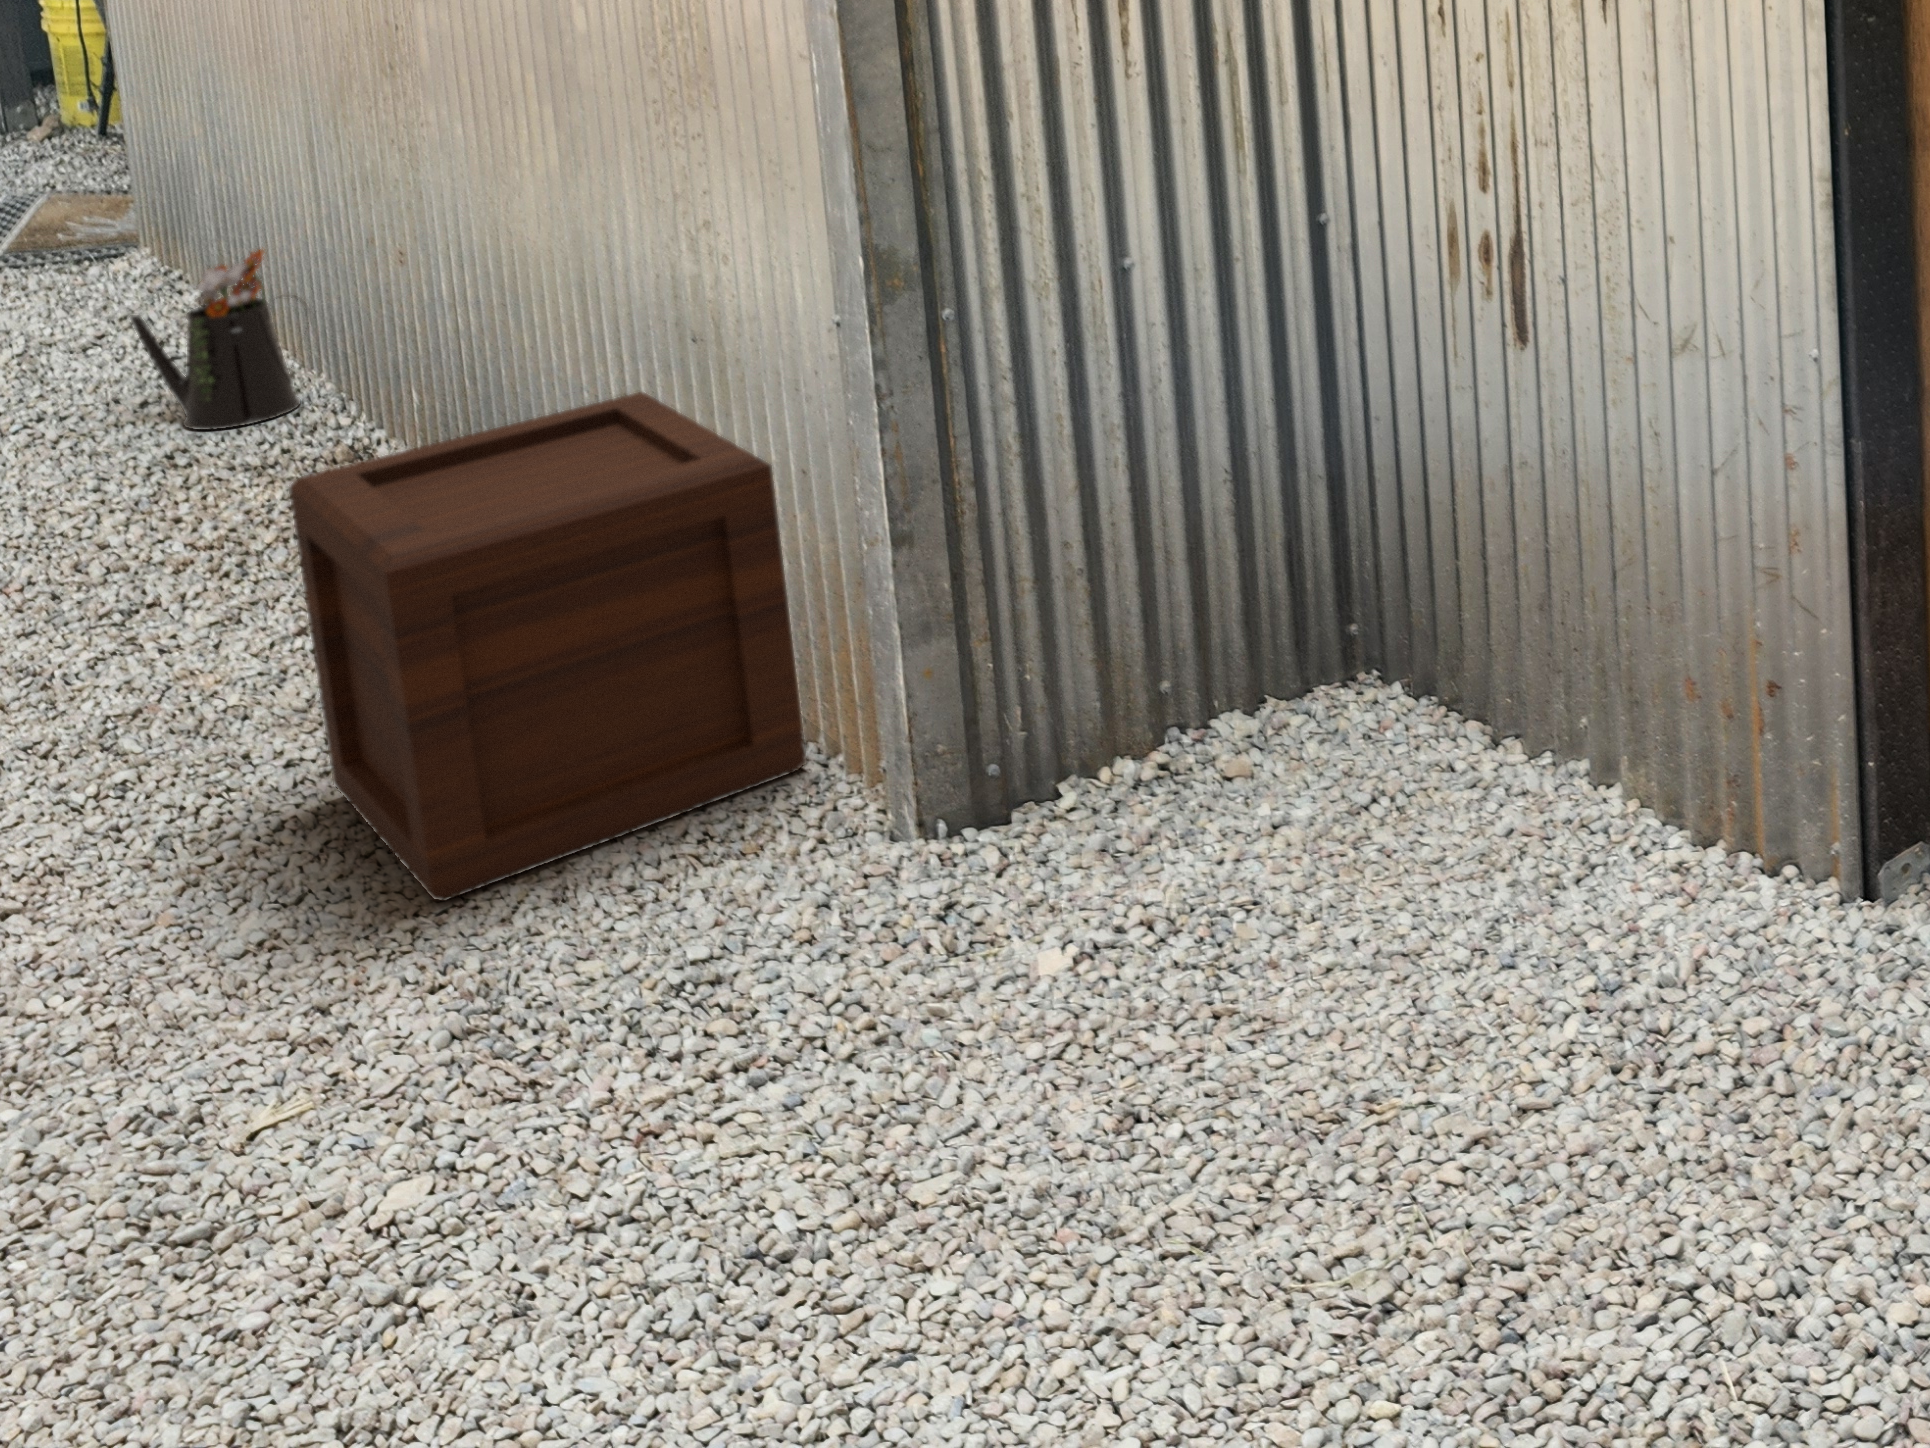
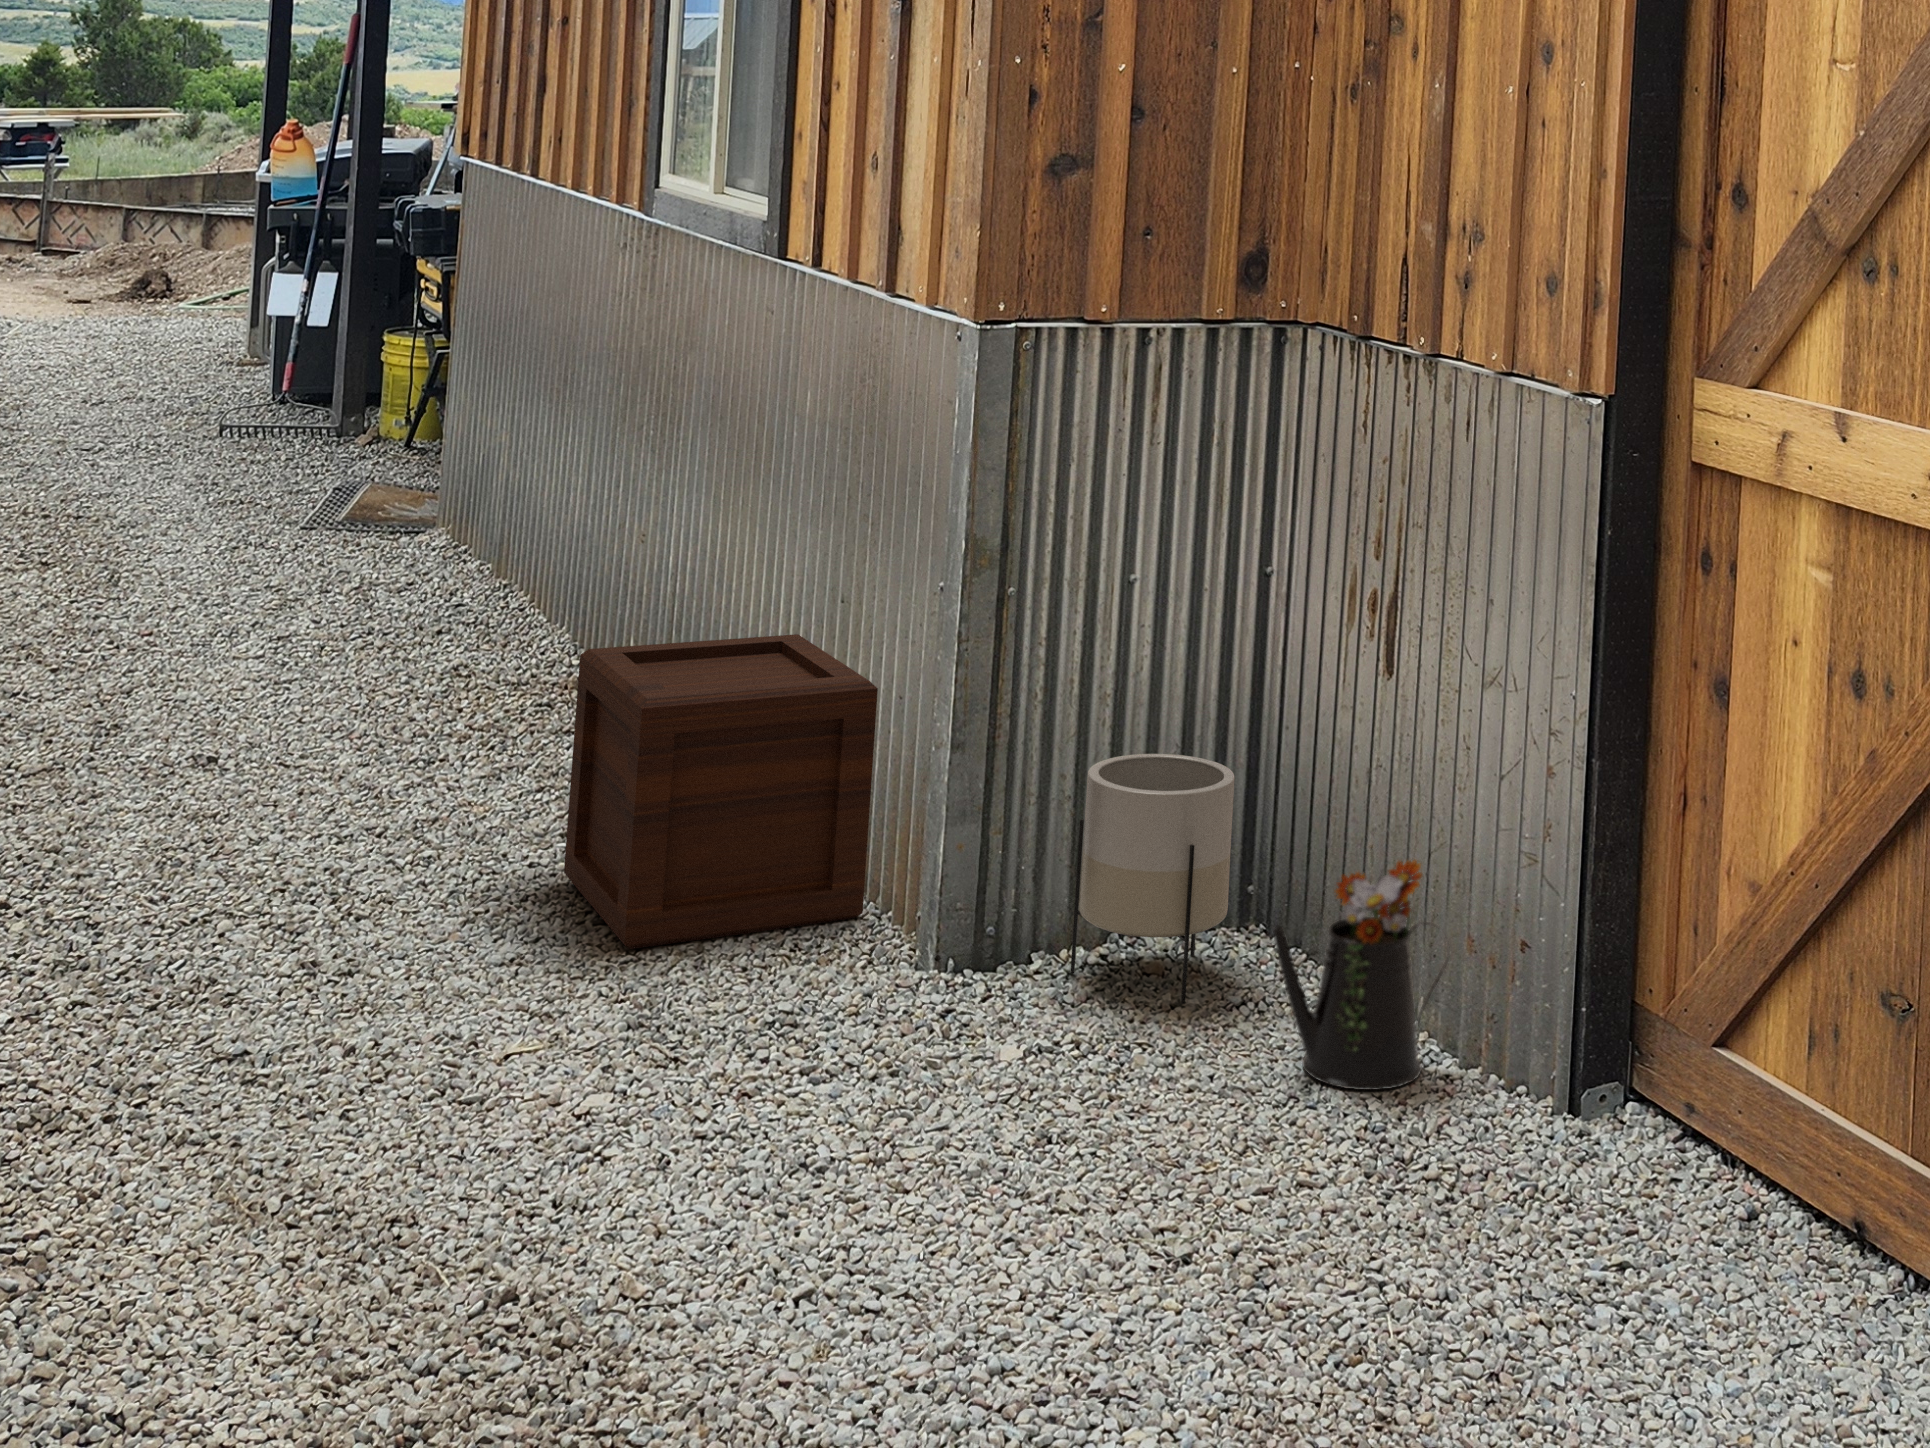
watering can: present [131,249,310,430] -> present [1273,860,1449,1090]
planter: none [1108,485,1339,821] -> present [1071,754,1235,1003]

